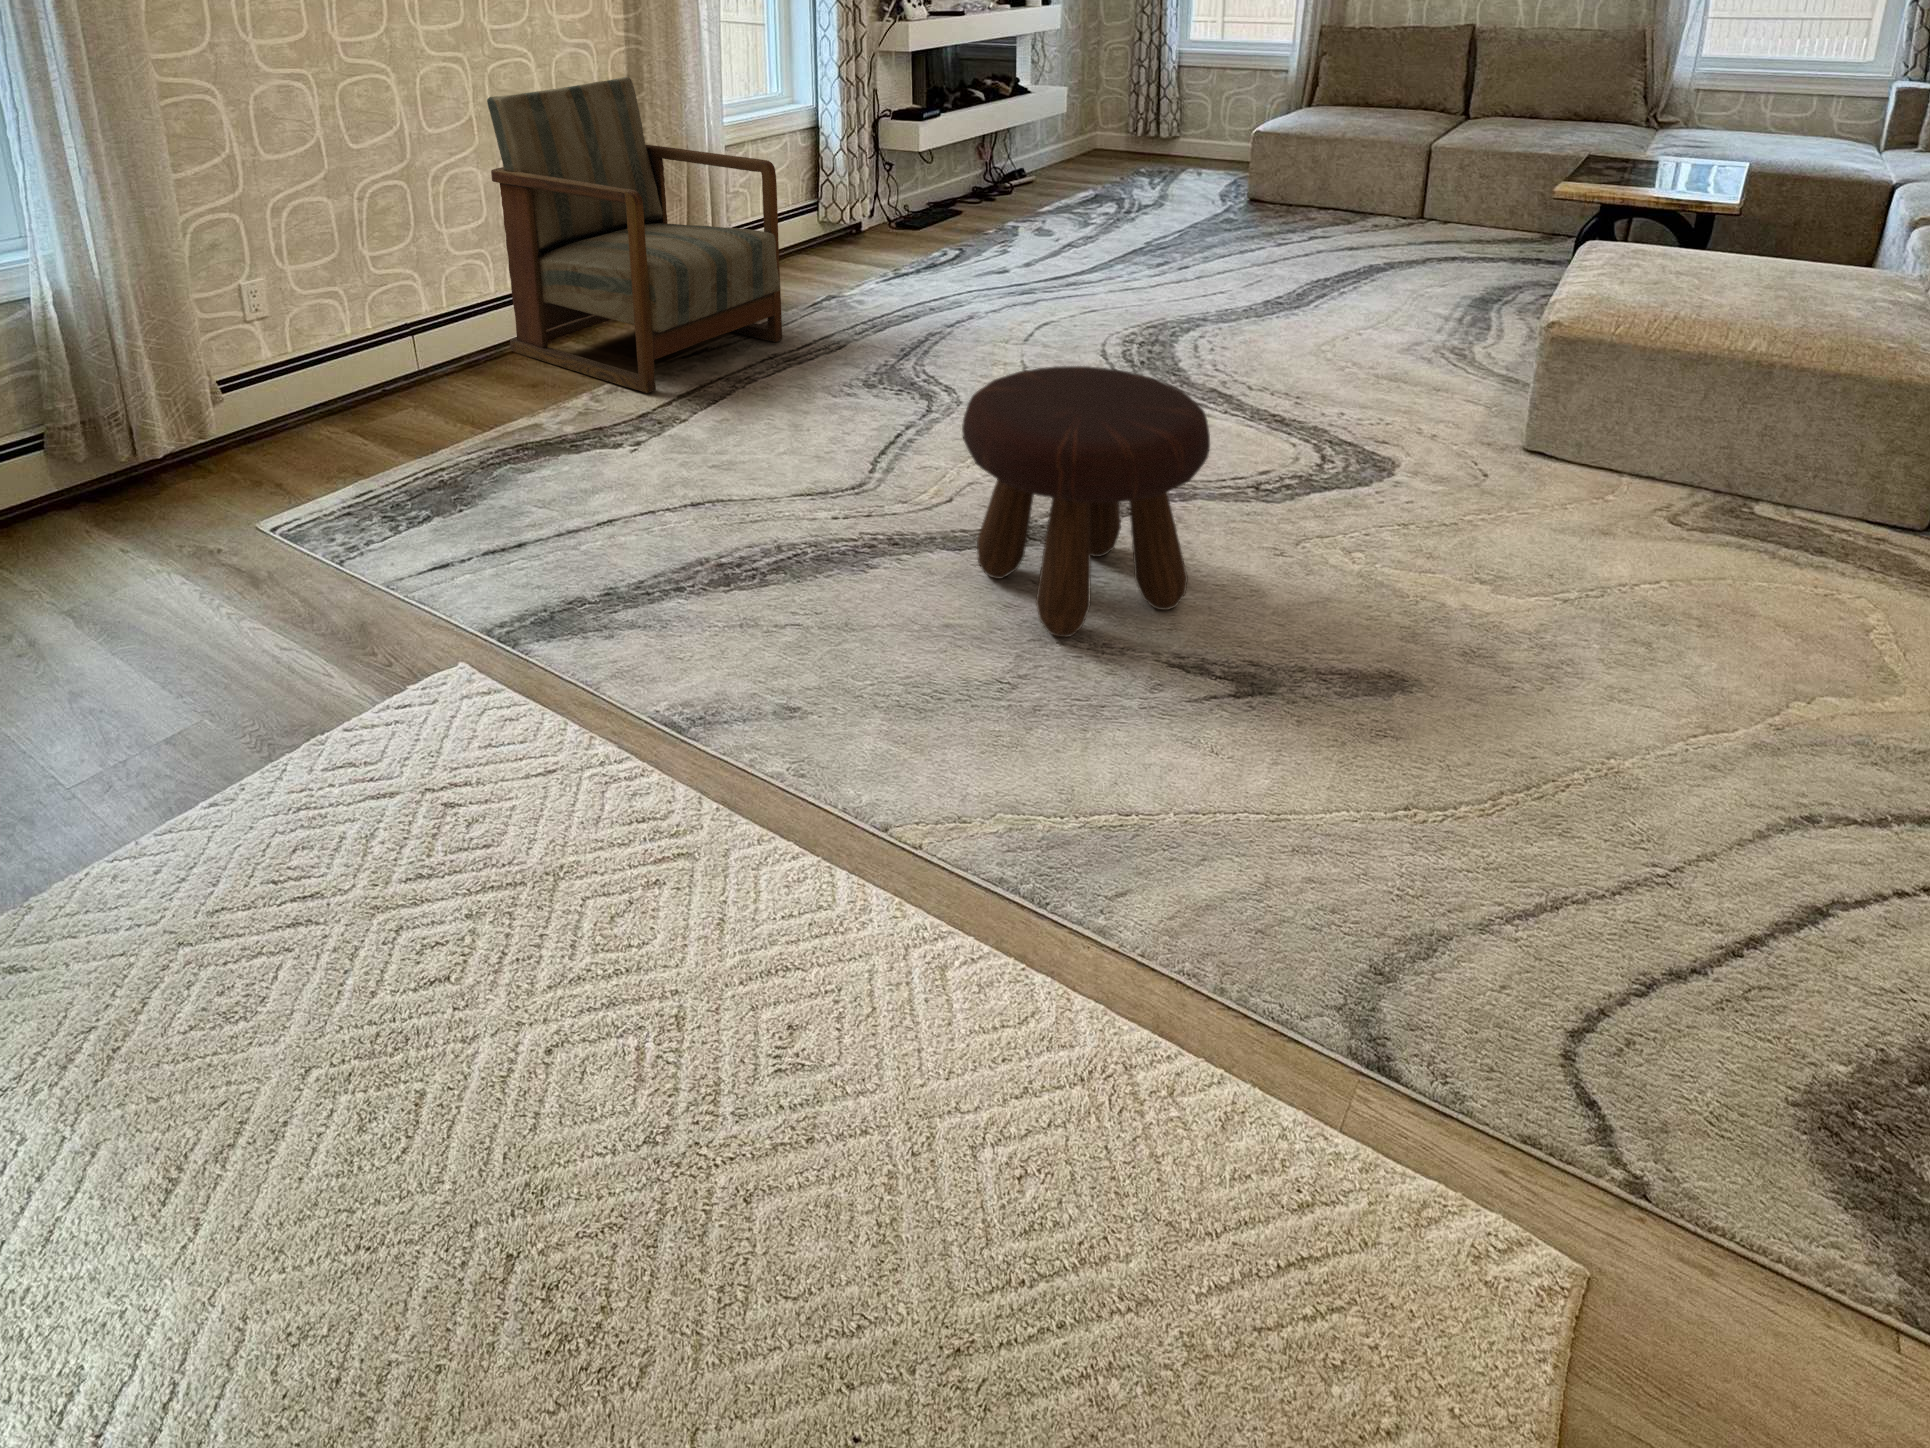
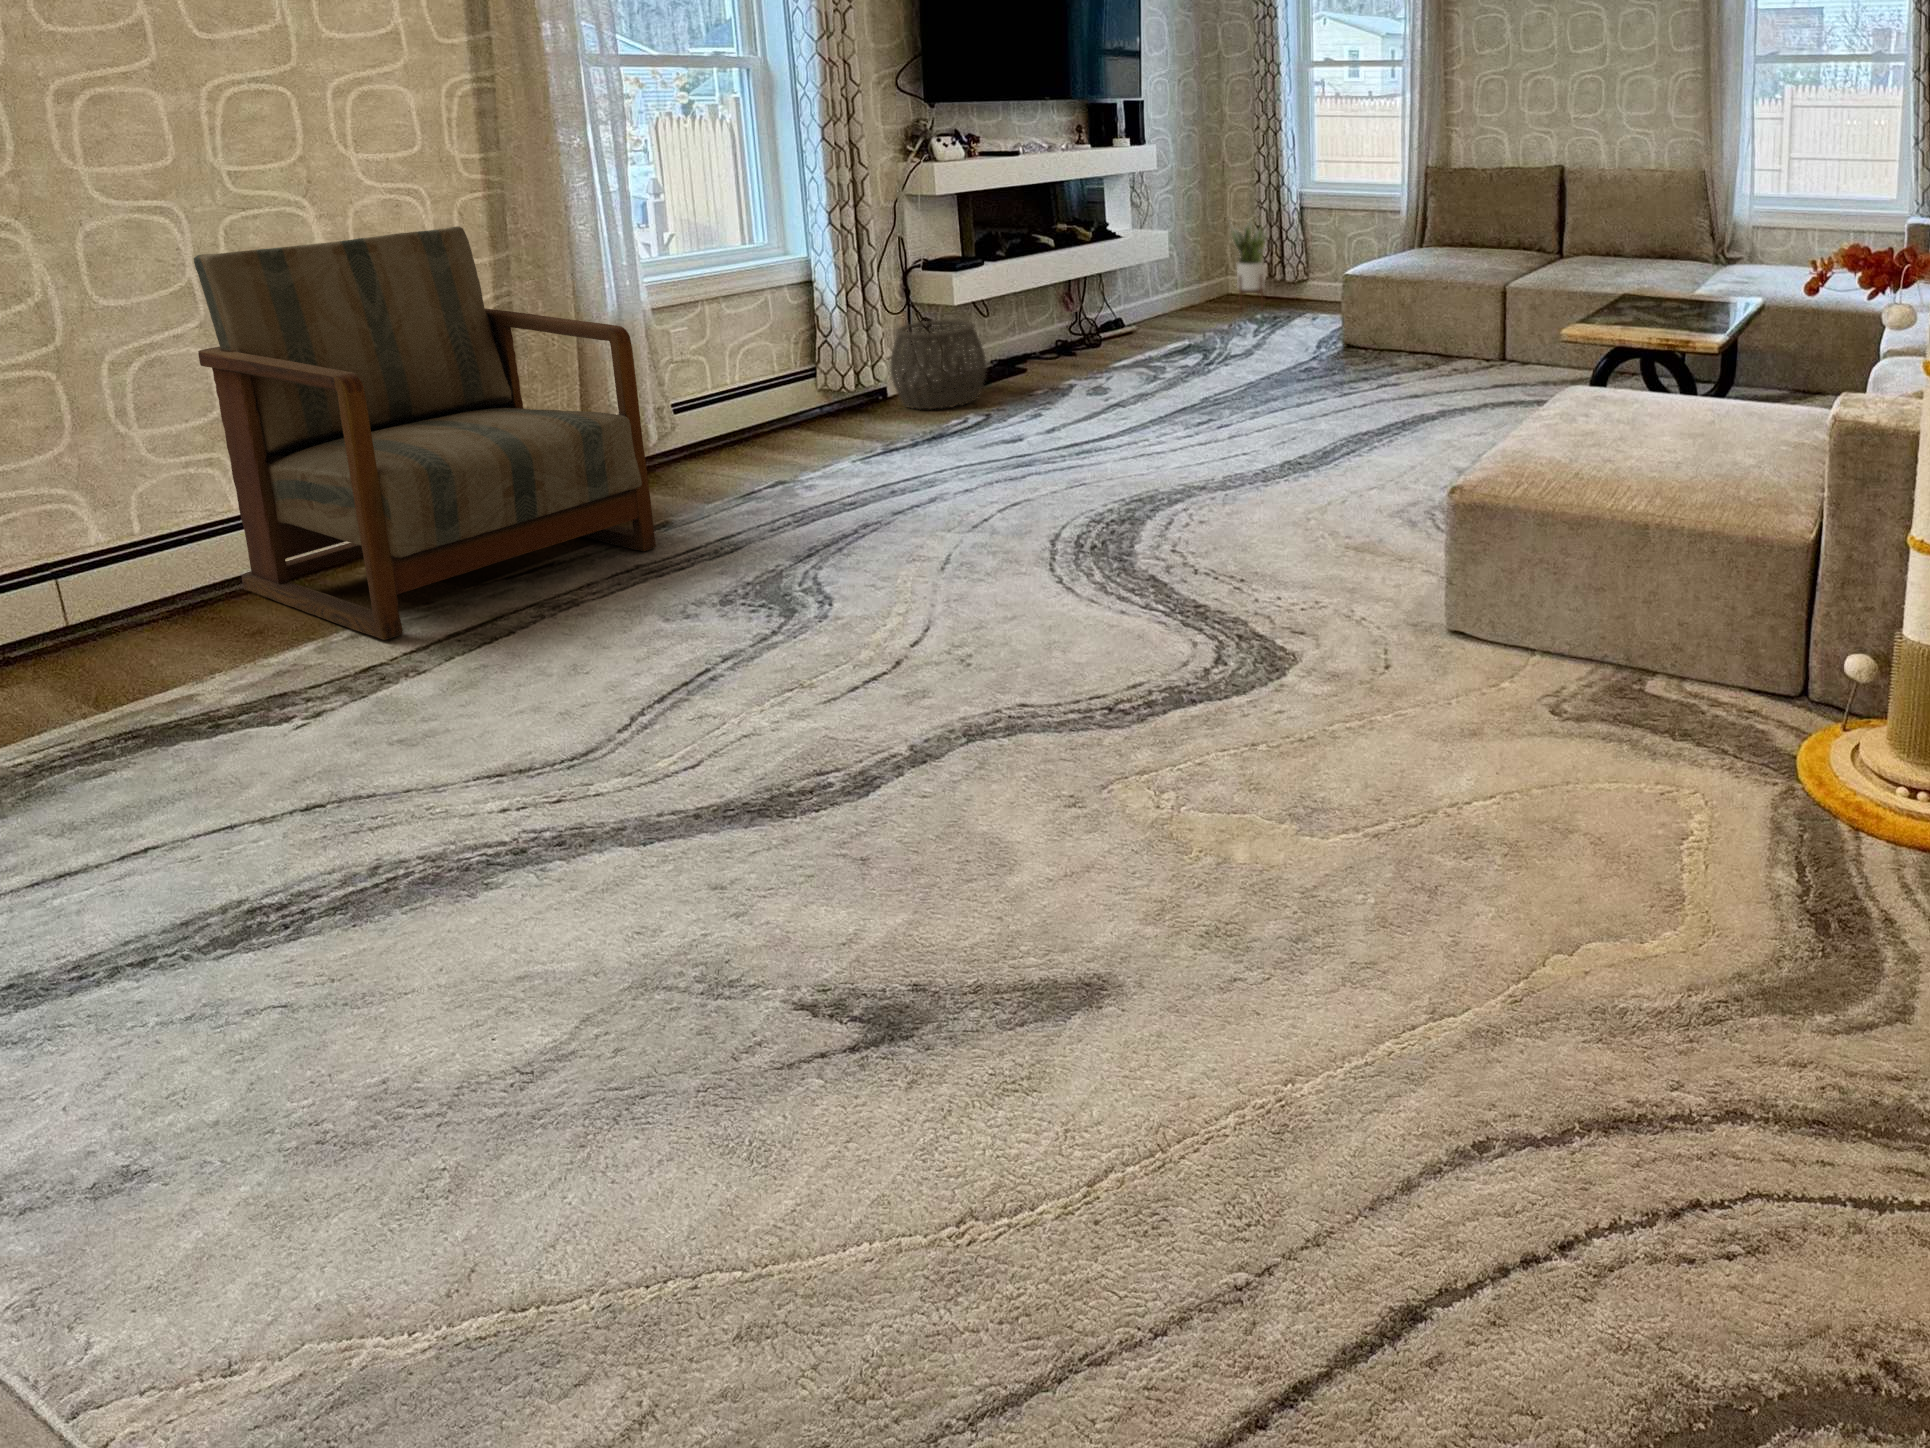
potted plant: none [1110,75,1149,164] -> present [1230,222,1266,296]
woven basket: none [871,164,950,242] -> present [890,320,986,409]
footstool: present [962,366,1210,637] -> none [523,589,899,988]

